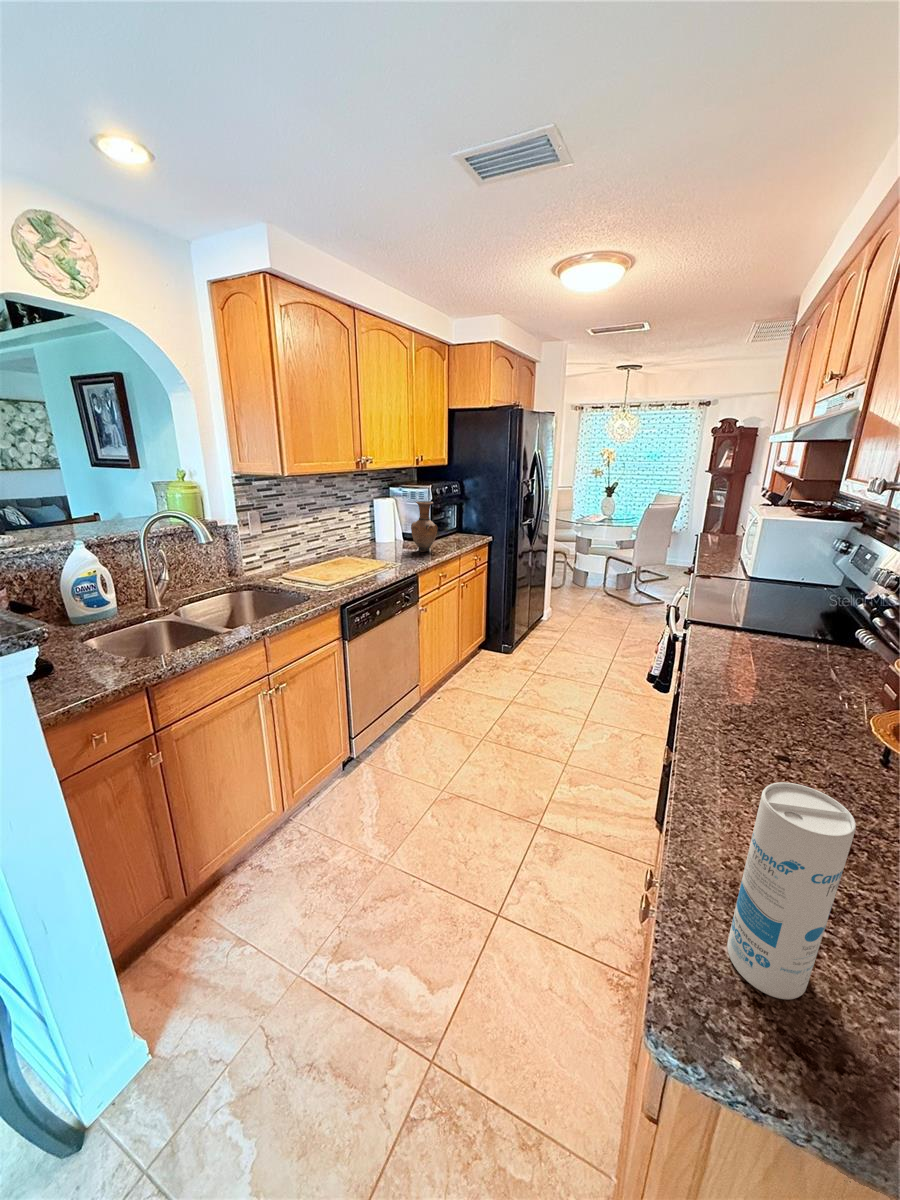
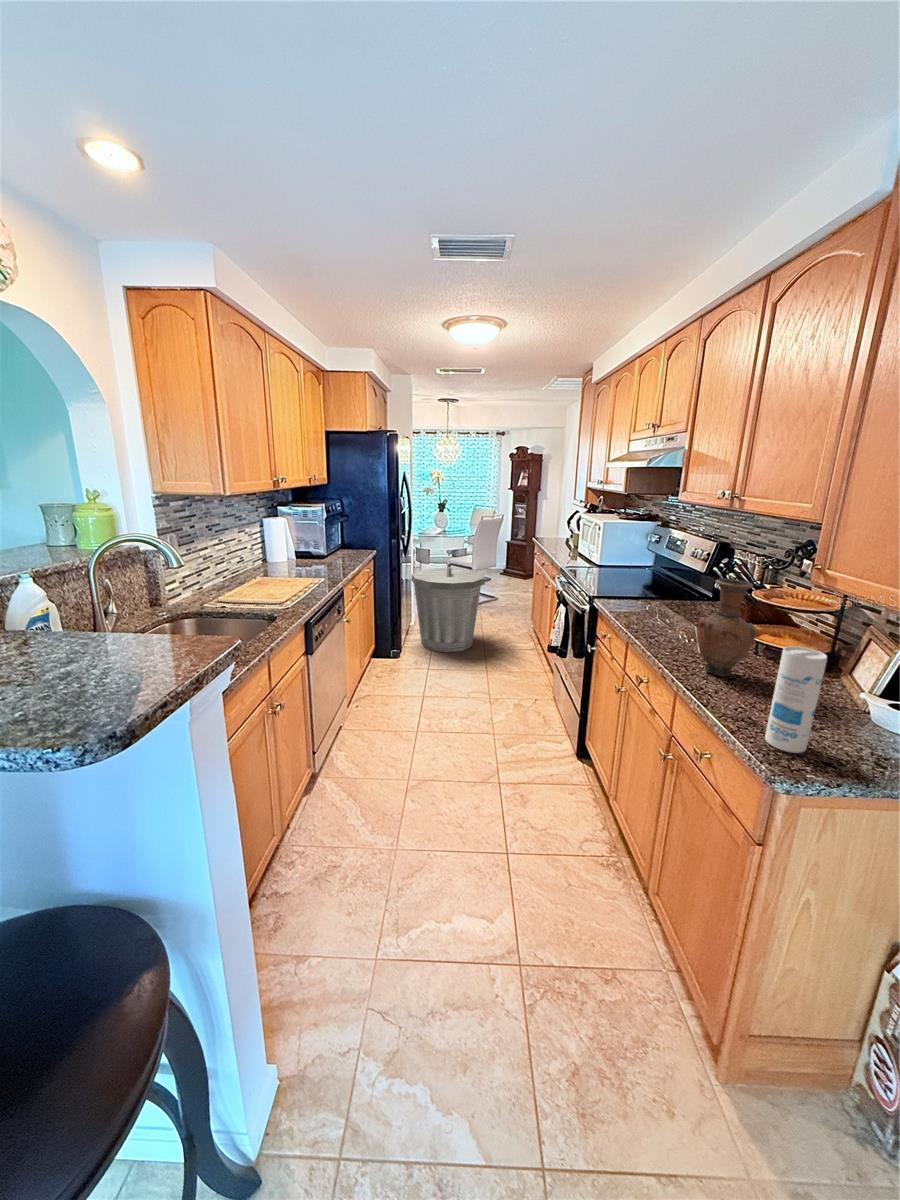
vase: present [411,501,438,552] -> present [697,579,757,677]
trash can: none [538,558,624,655] -> present [411,566,485,652]

